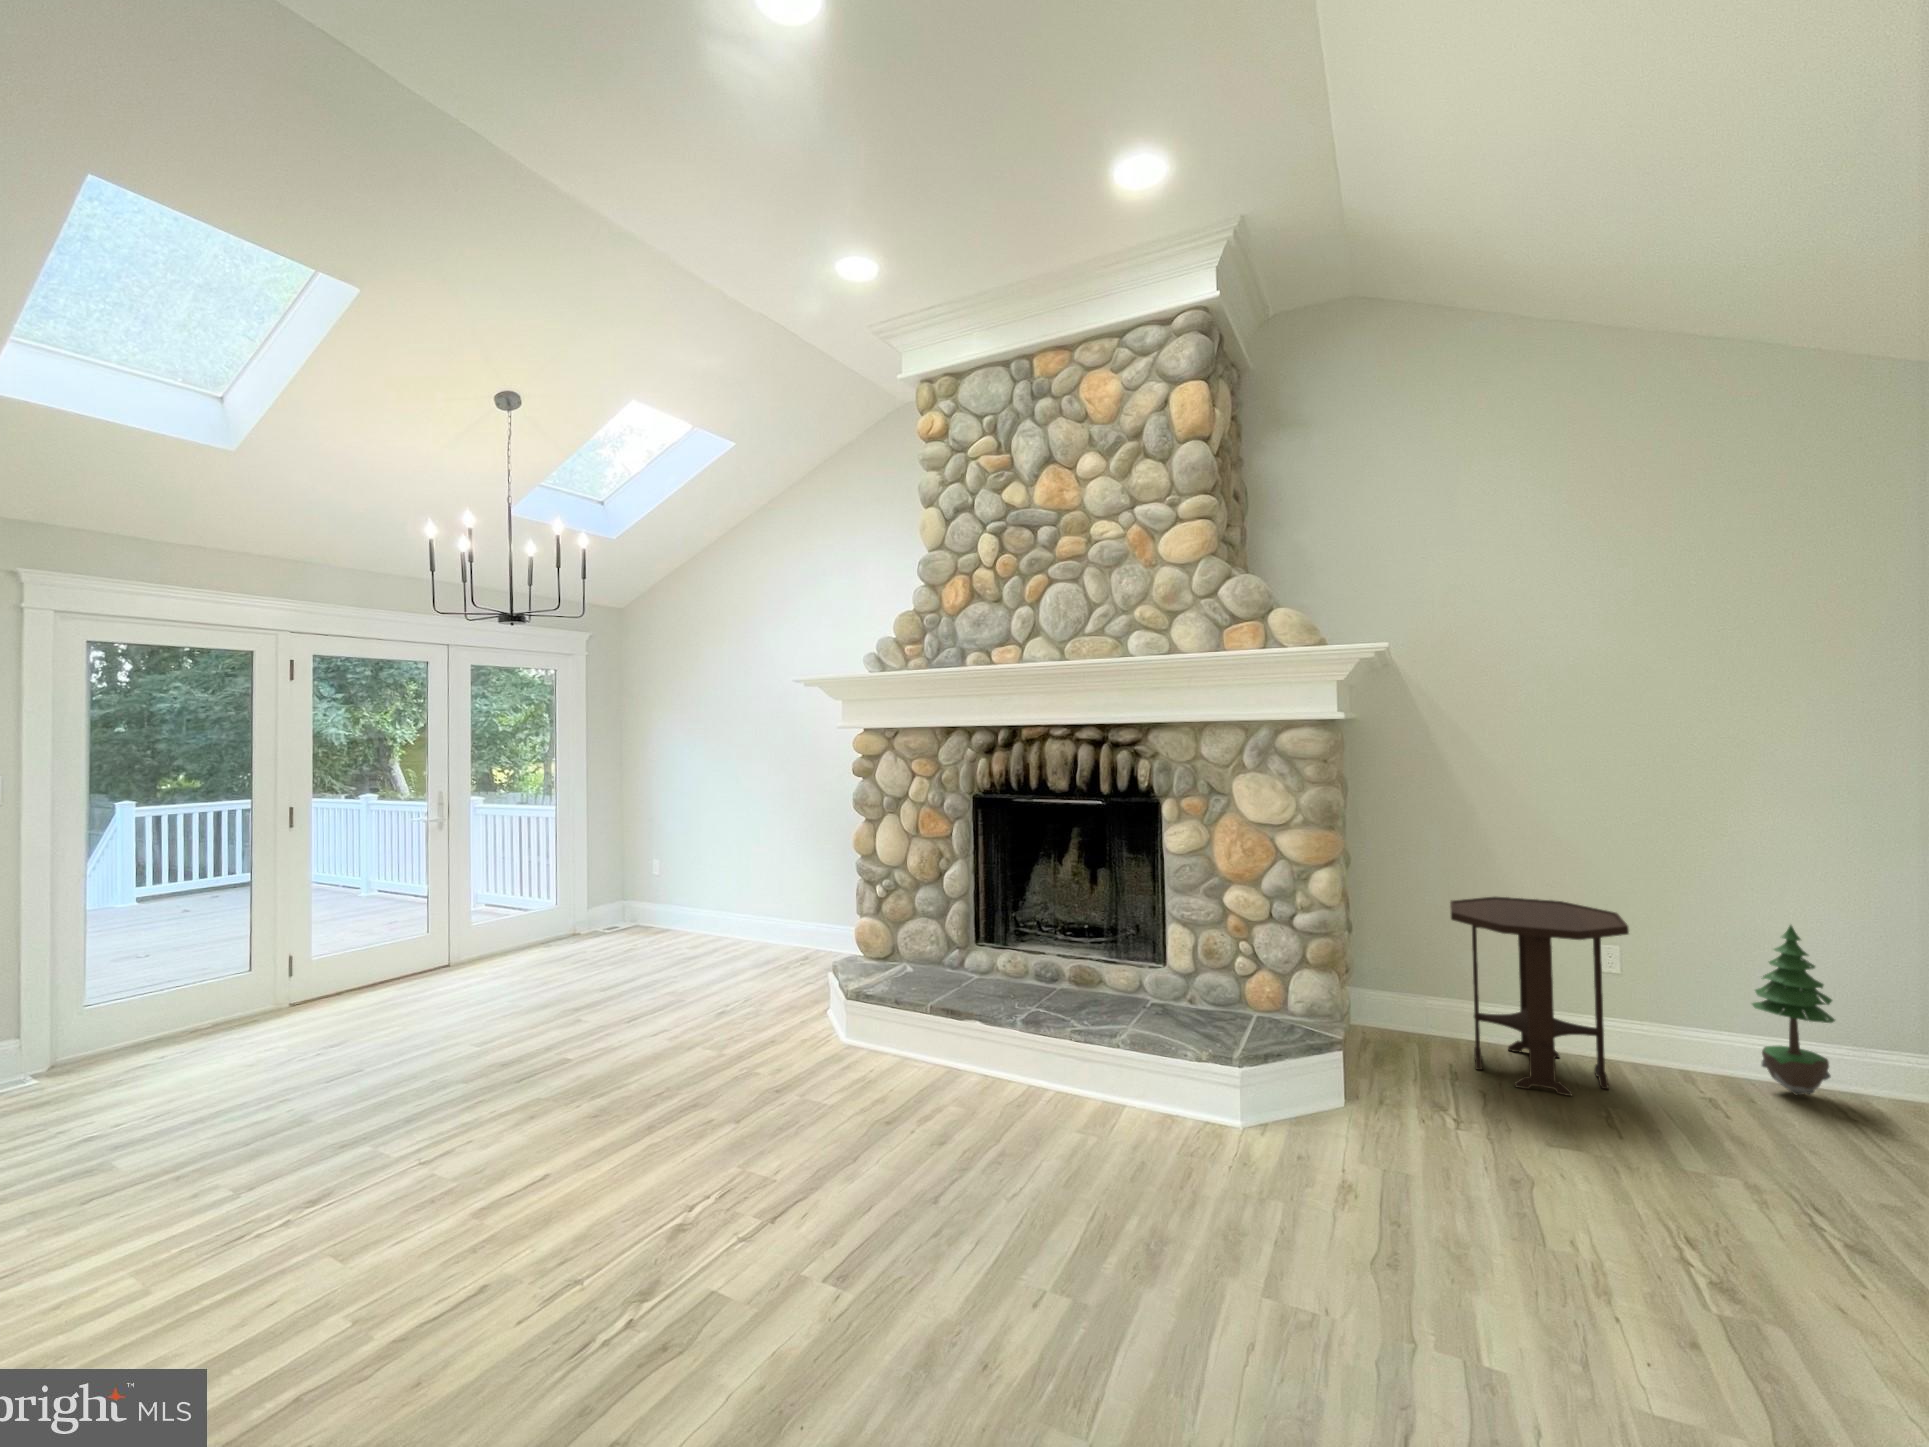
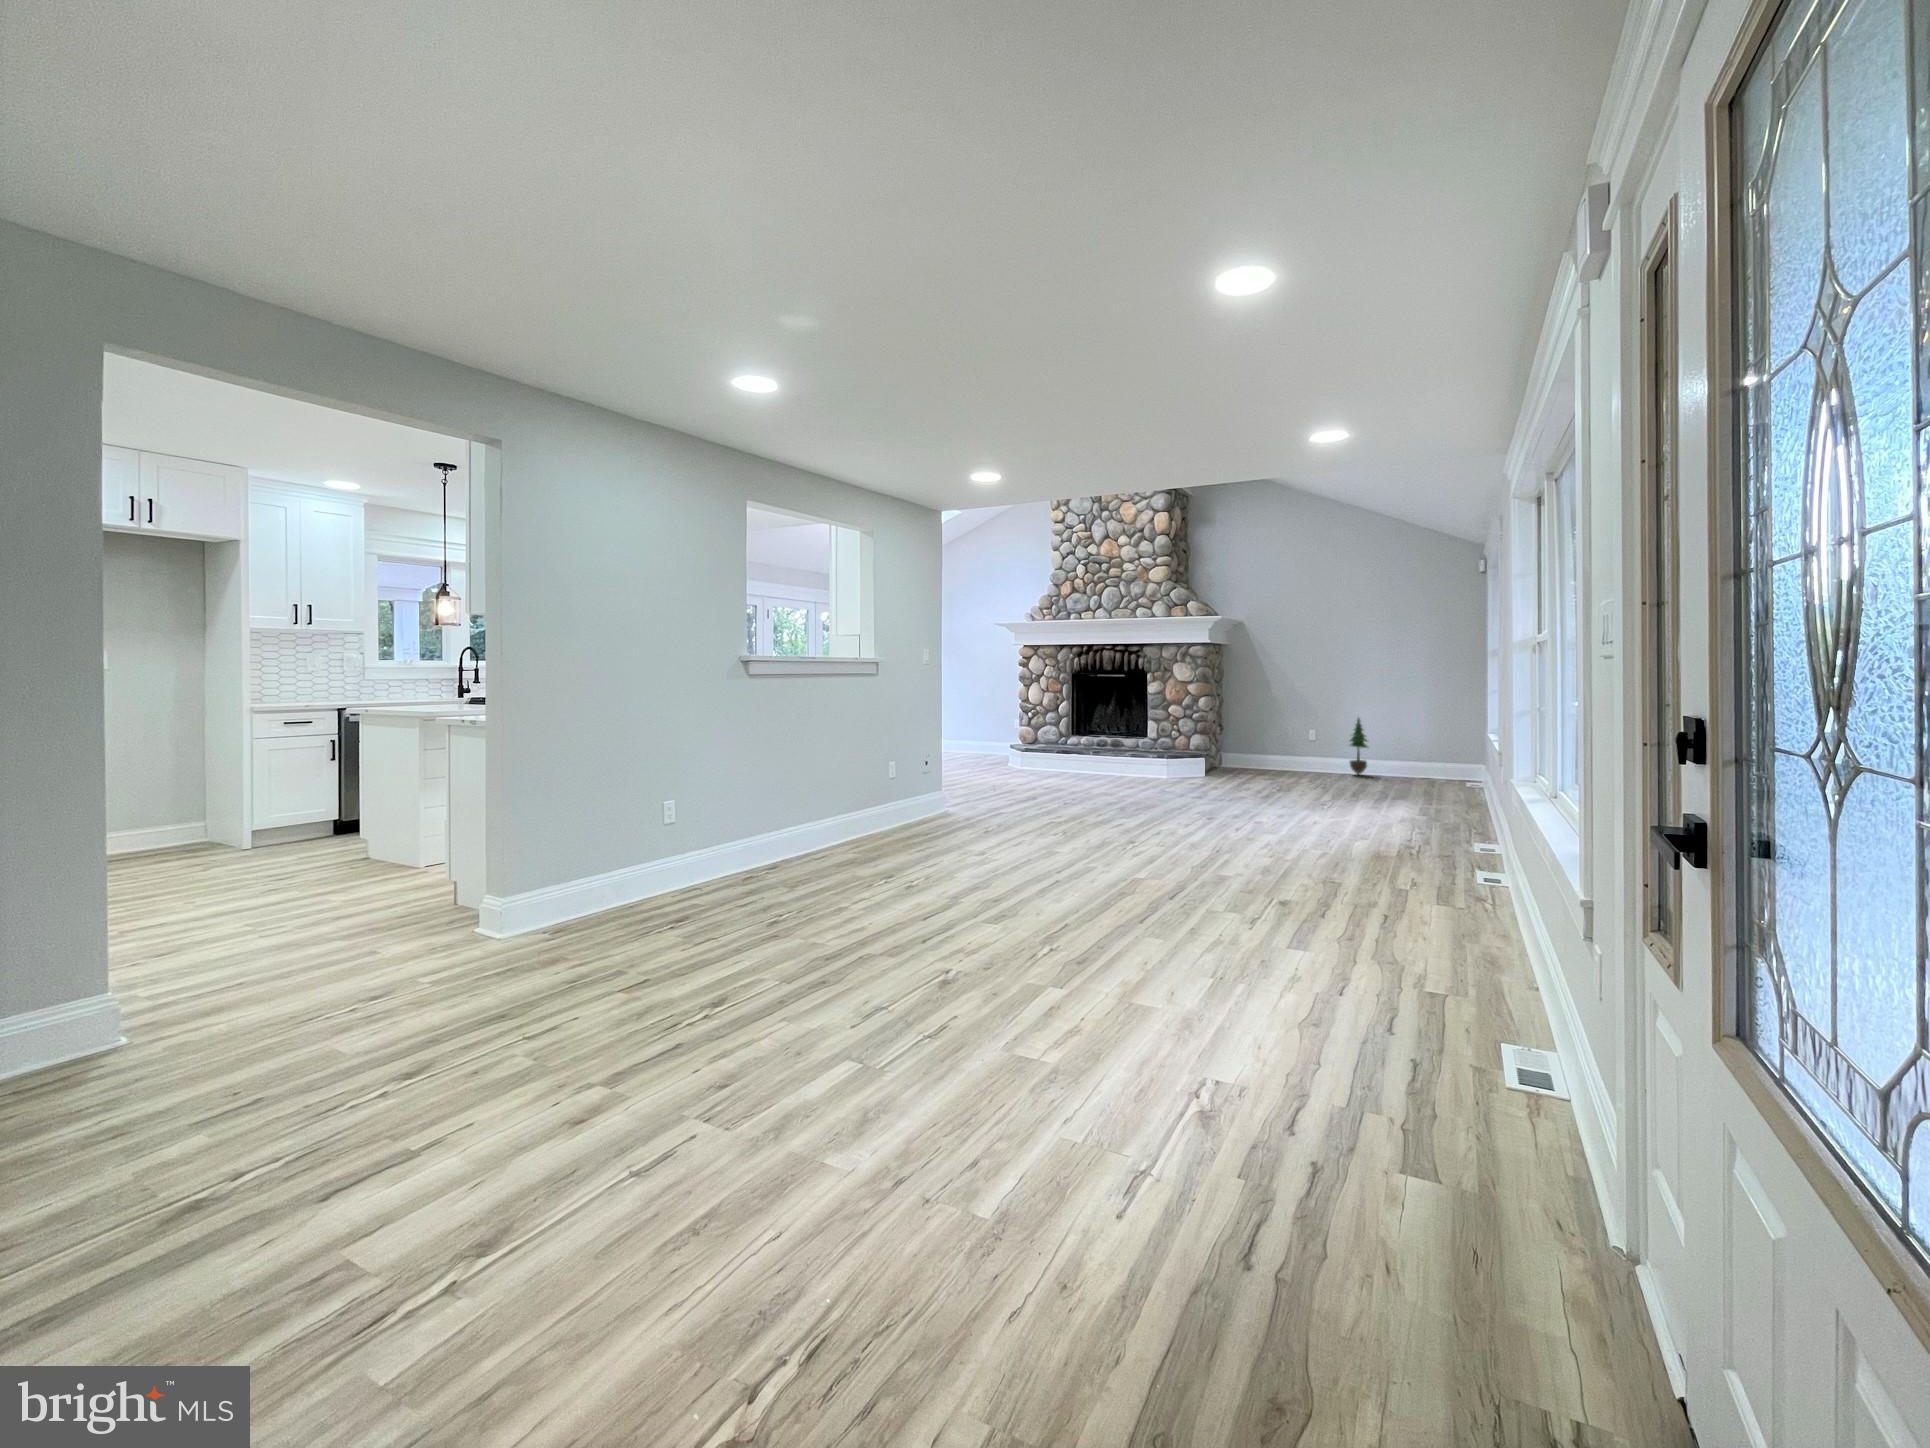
side table: present [1450,896,1629,1096] -> none [1250,714,1308,775]

